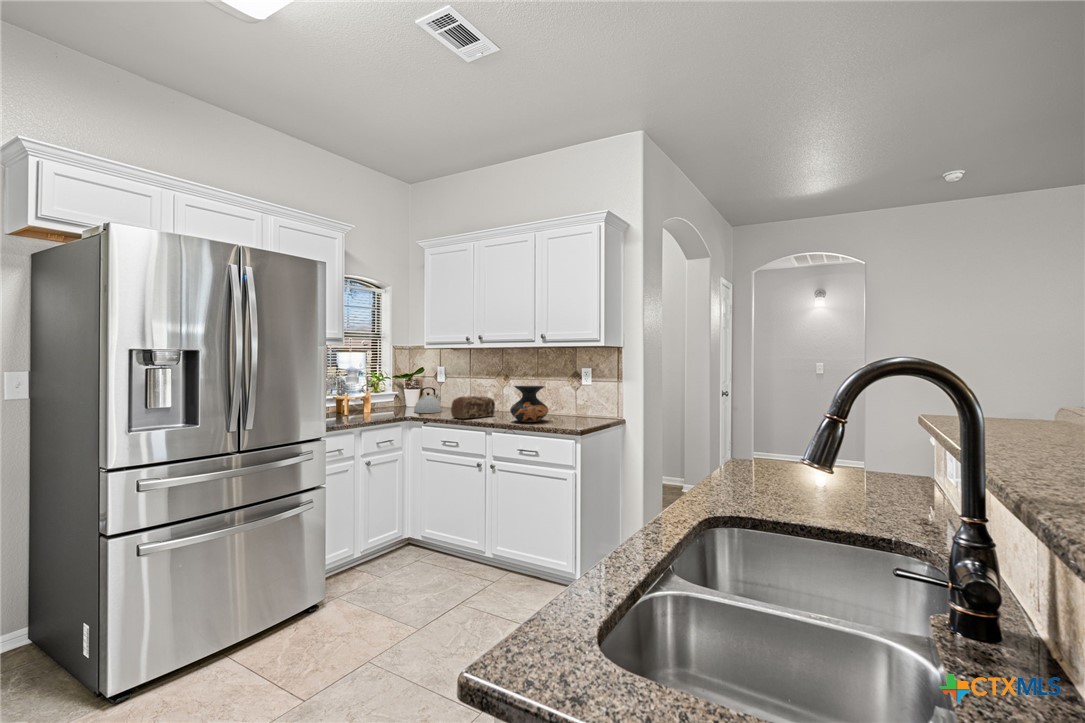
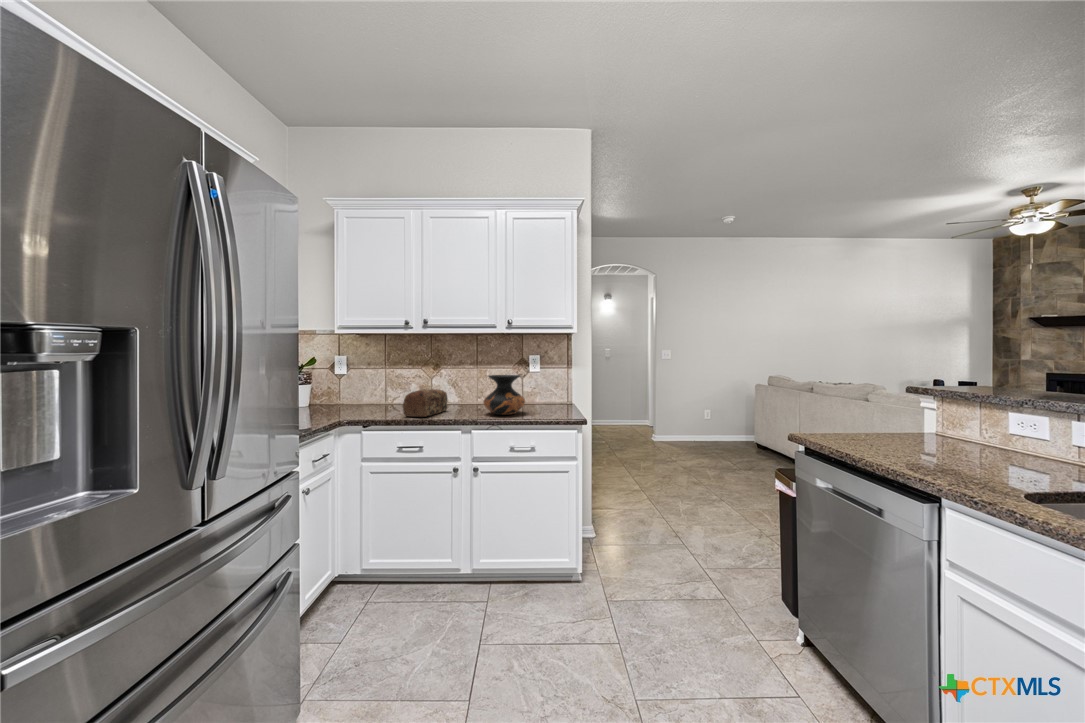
kettle: present [414,387,442,413] -> none [328,381,365,414]

